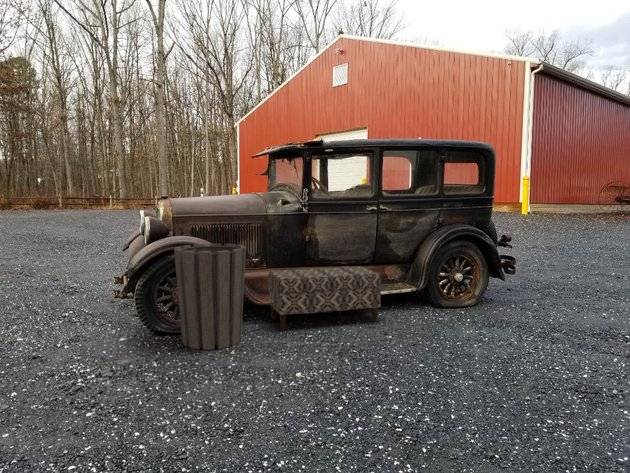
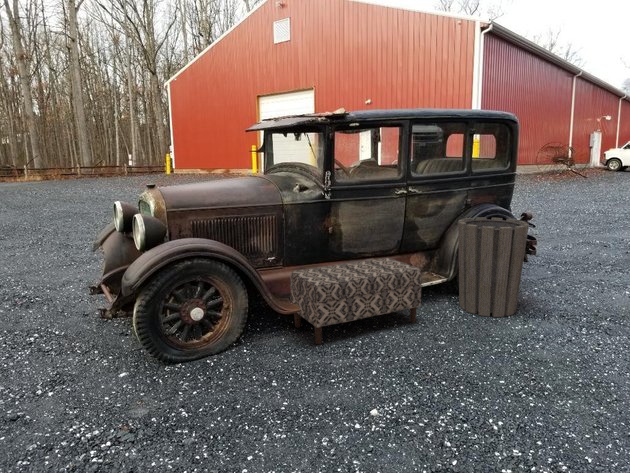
trash can: present [174,244,246,350] -> present [458,217,529,317]

